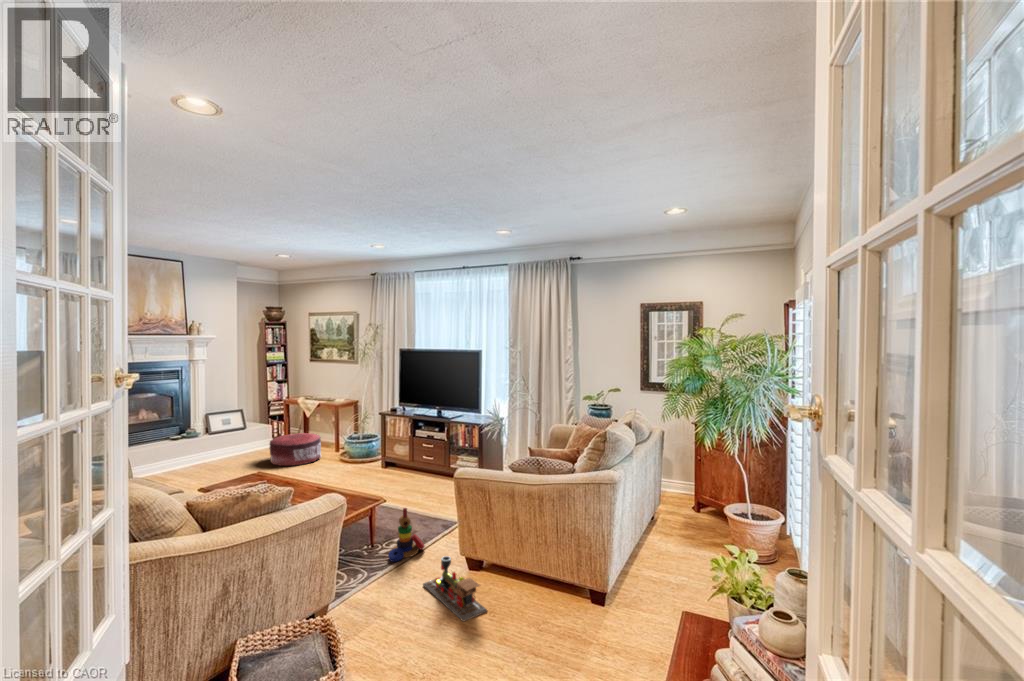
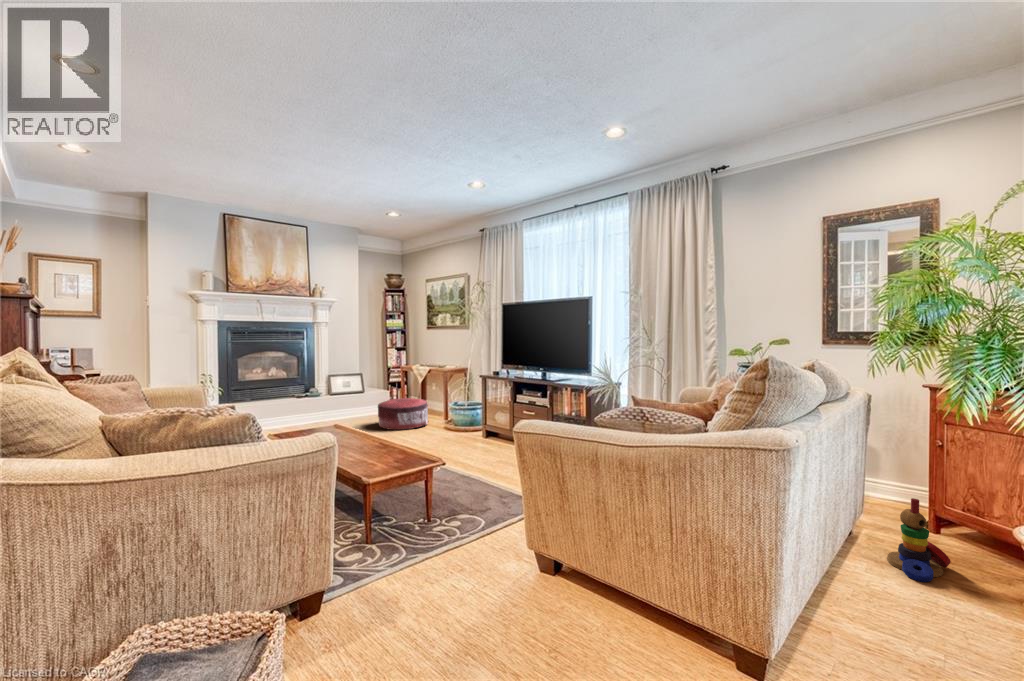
stacking toy: present [388,508,424,562] -> present [887,498,951,582]
toy train: present [423,556,487,621] -> none [468,546,547,657]

